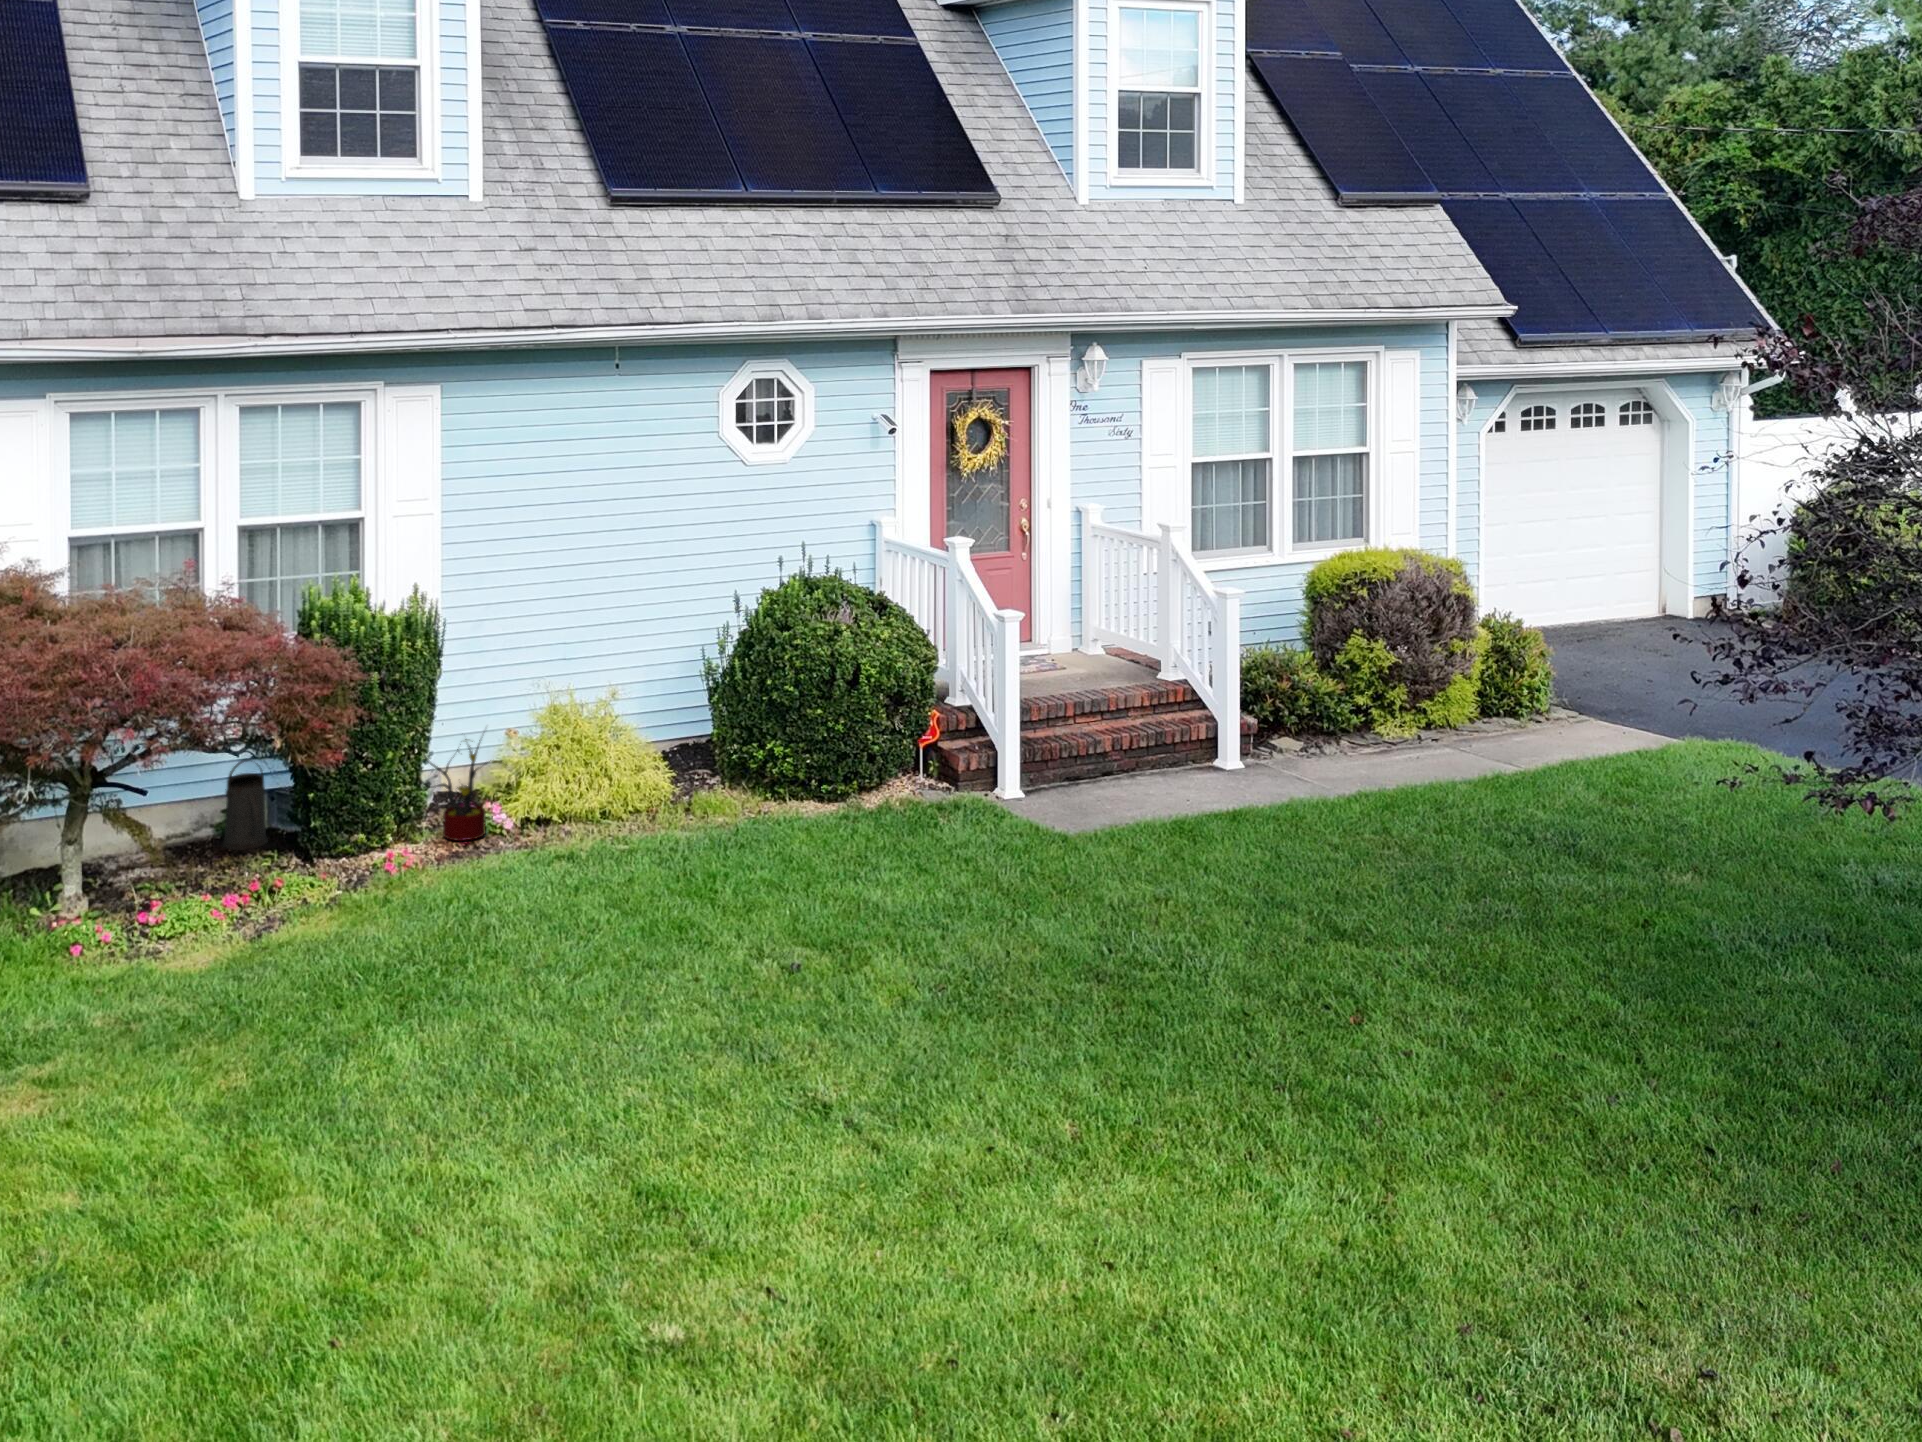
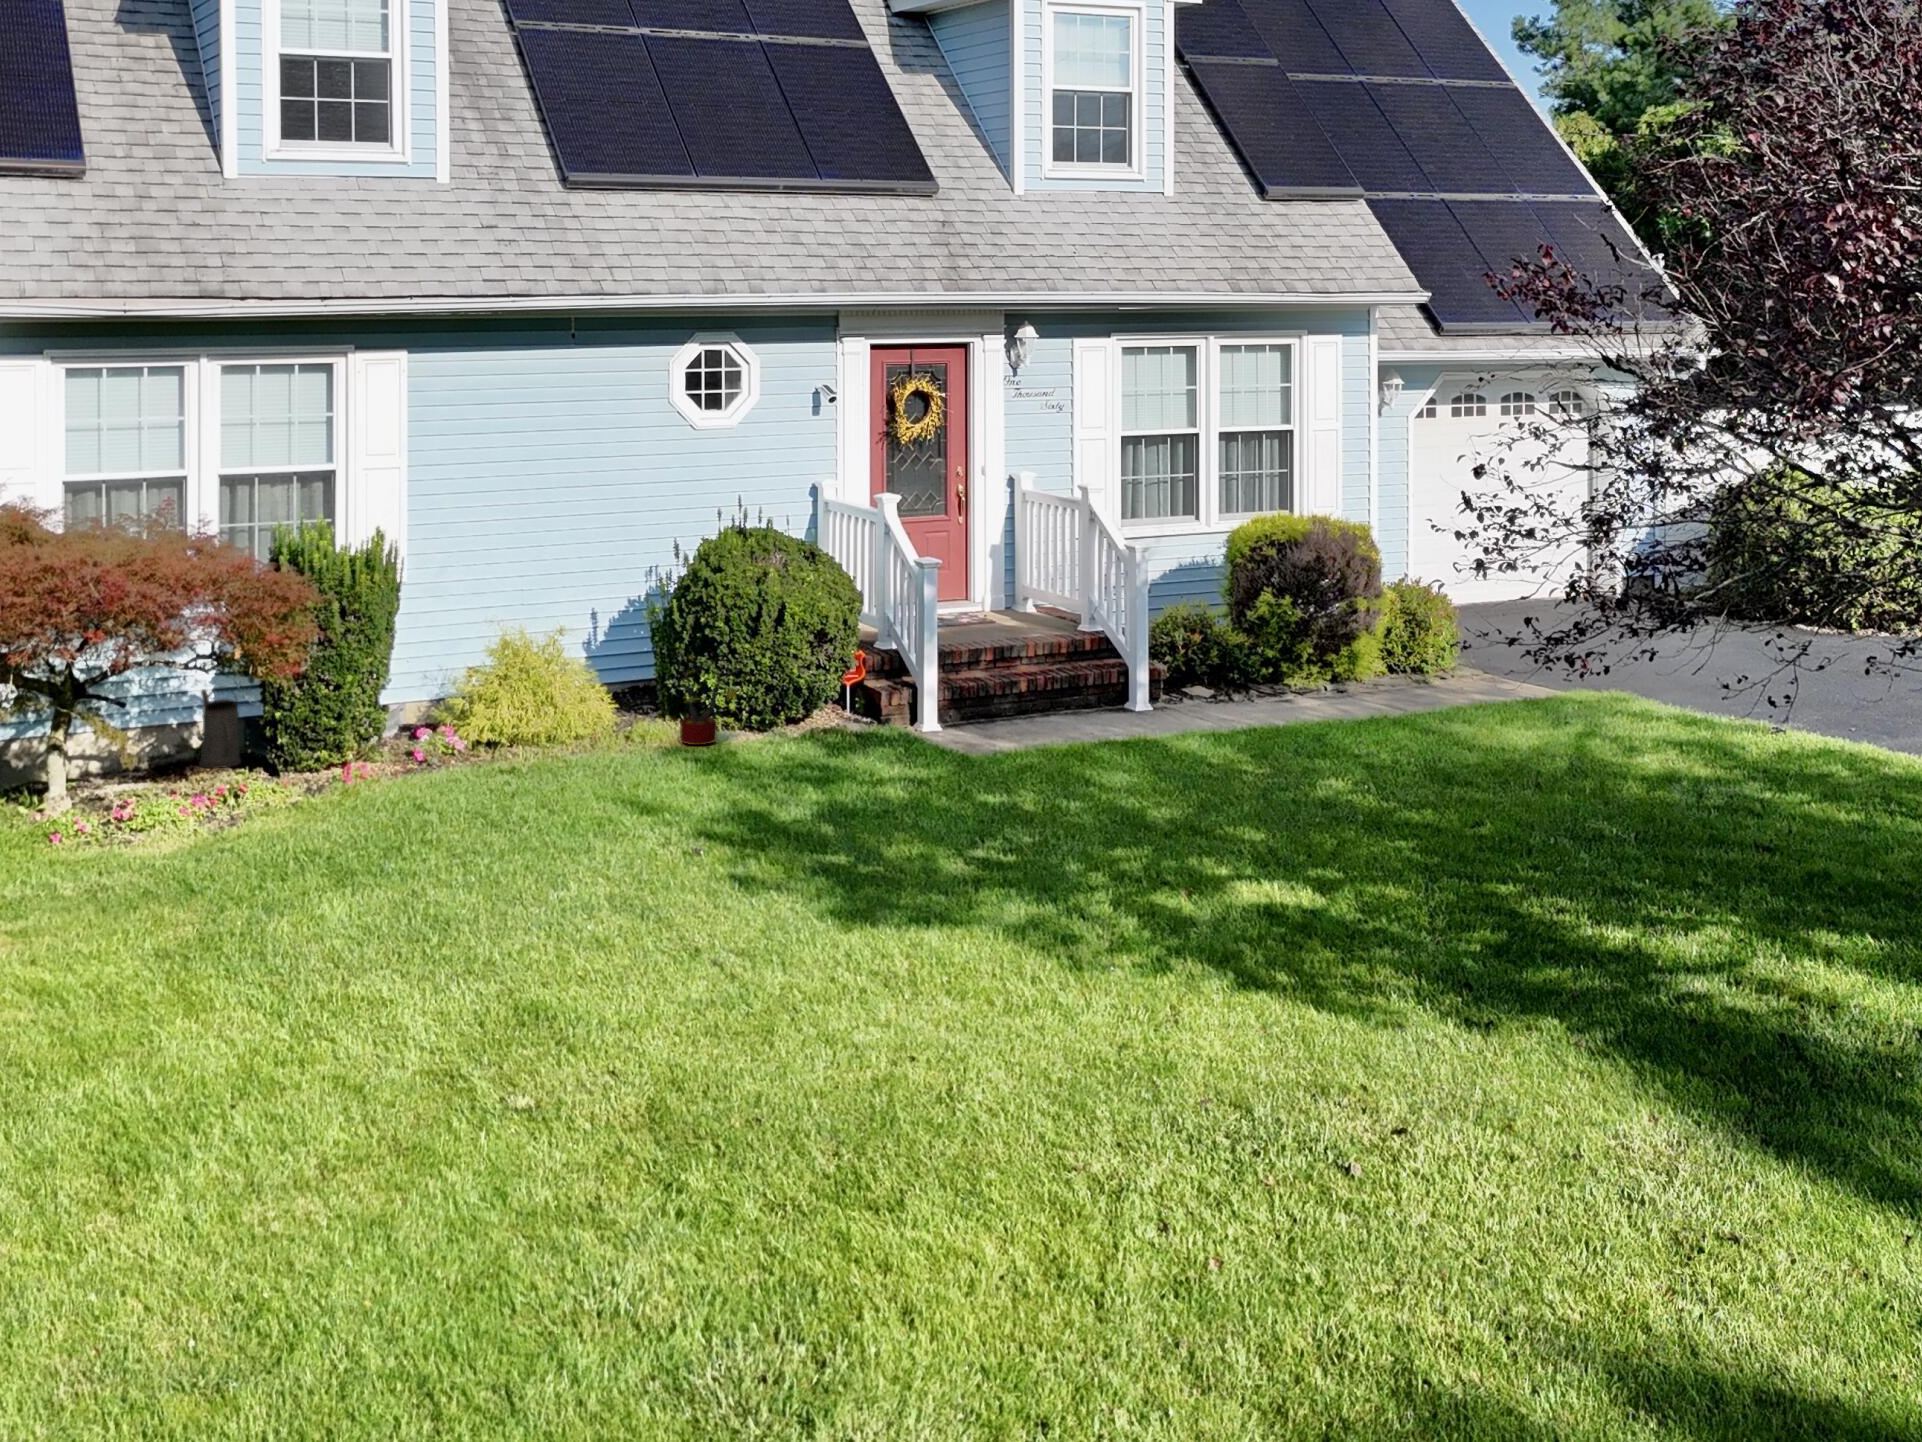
decorative plant: present [425,739,503,841] -> present [680,655,736,745]

